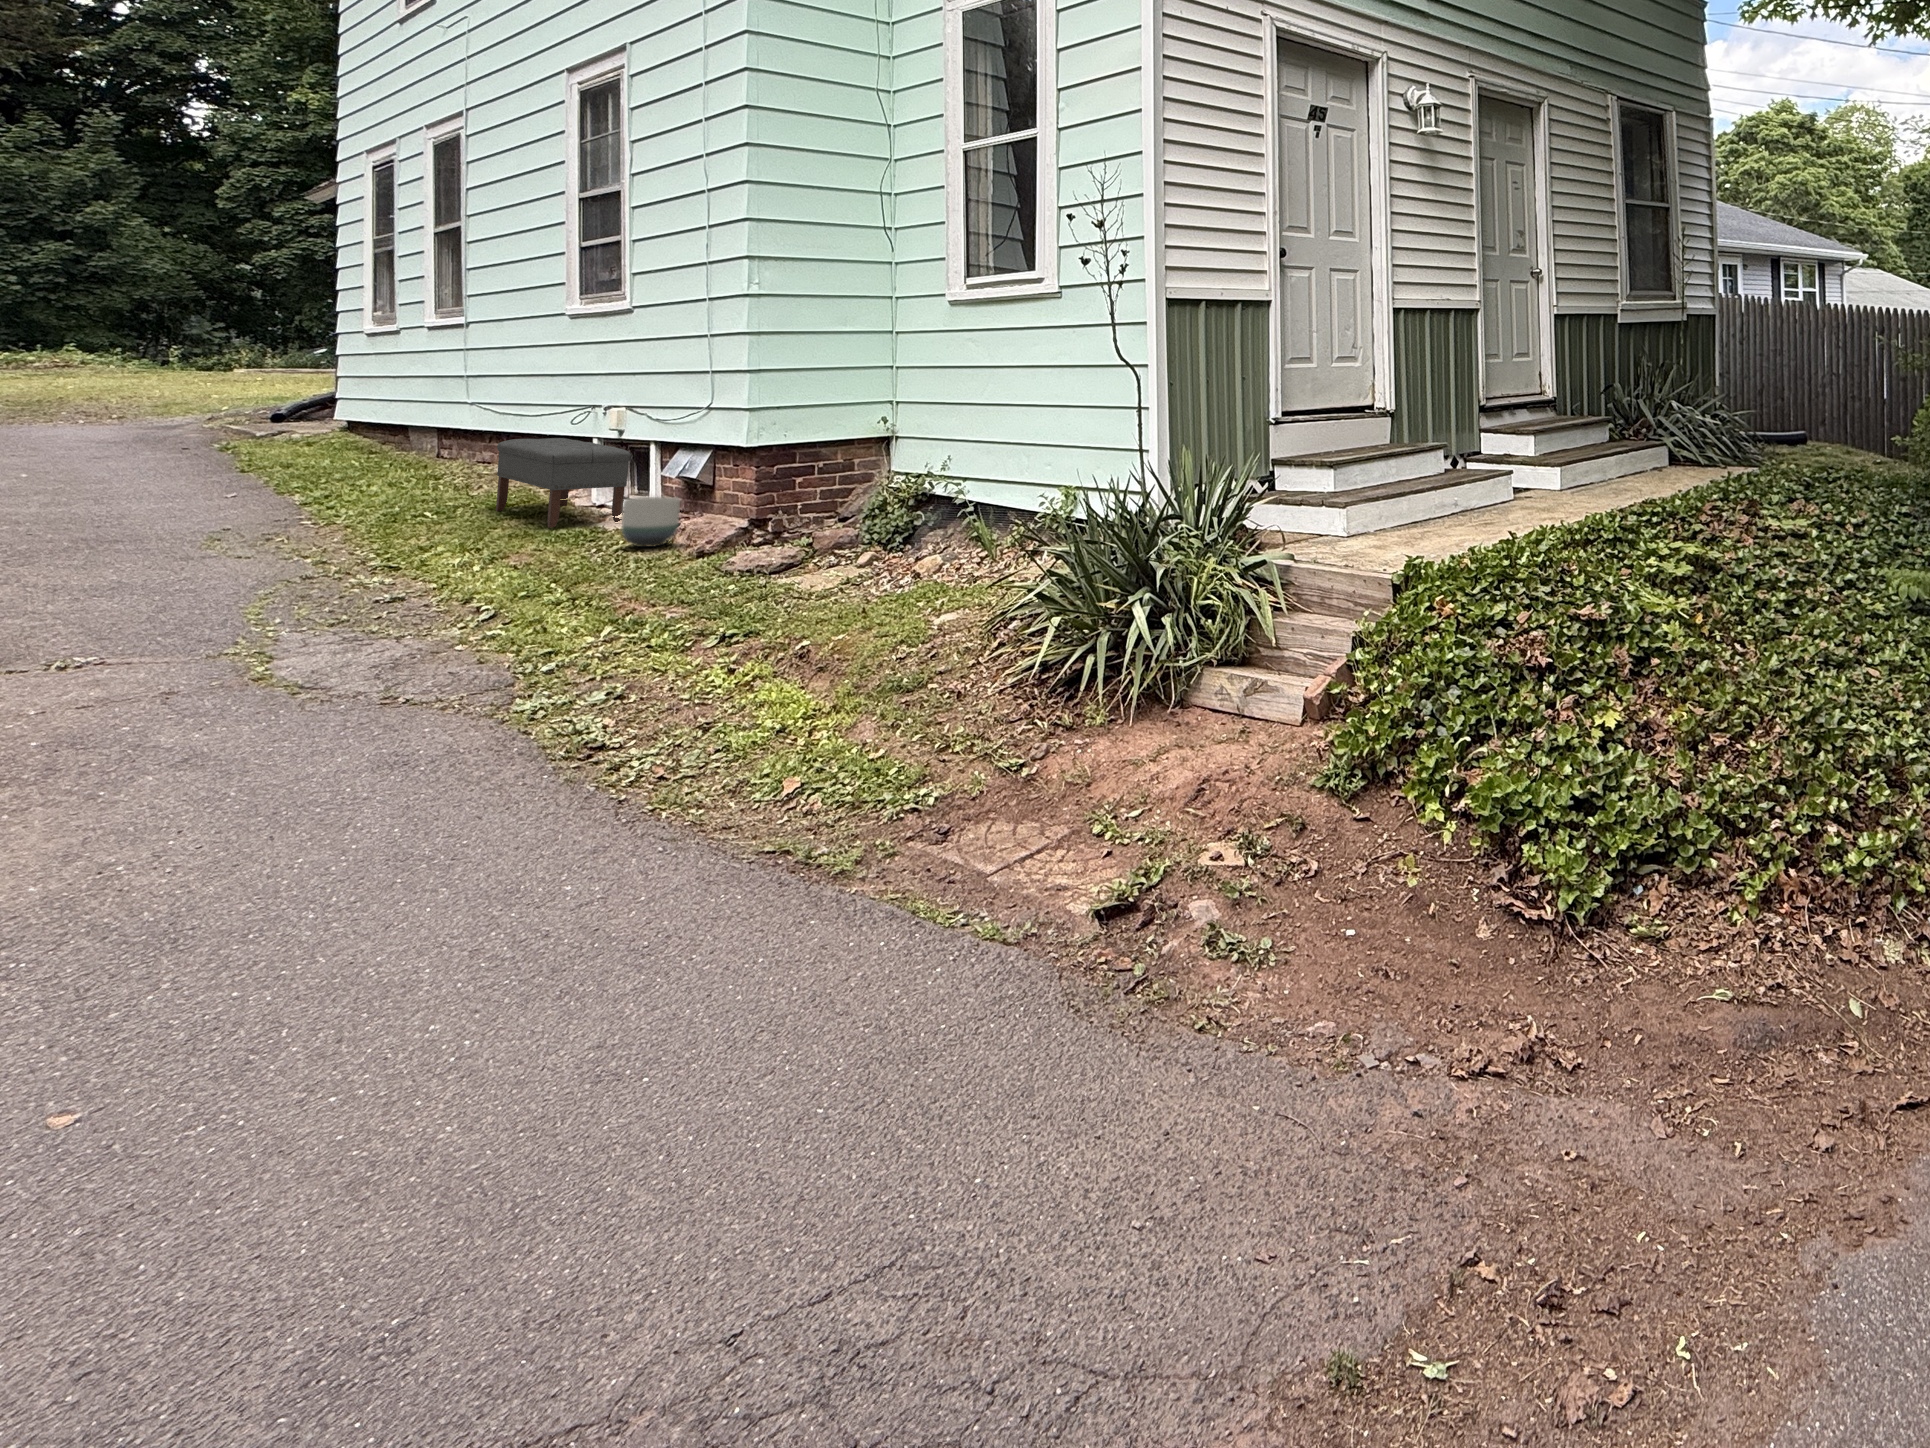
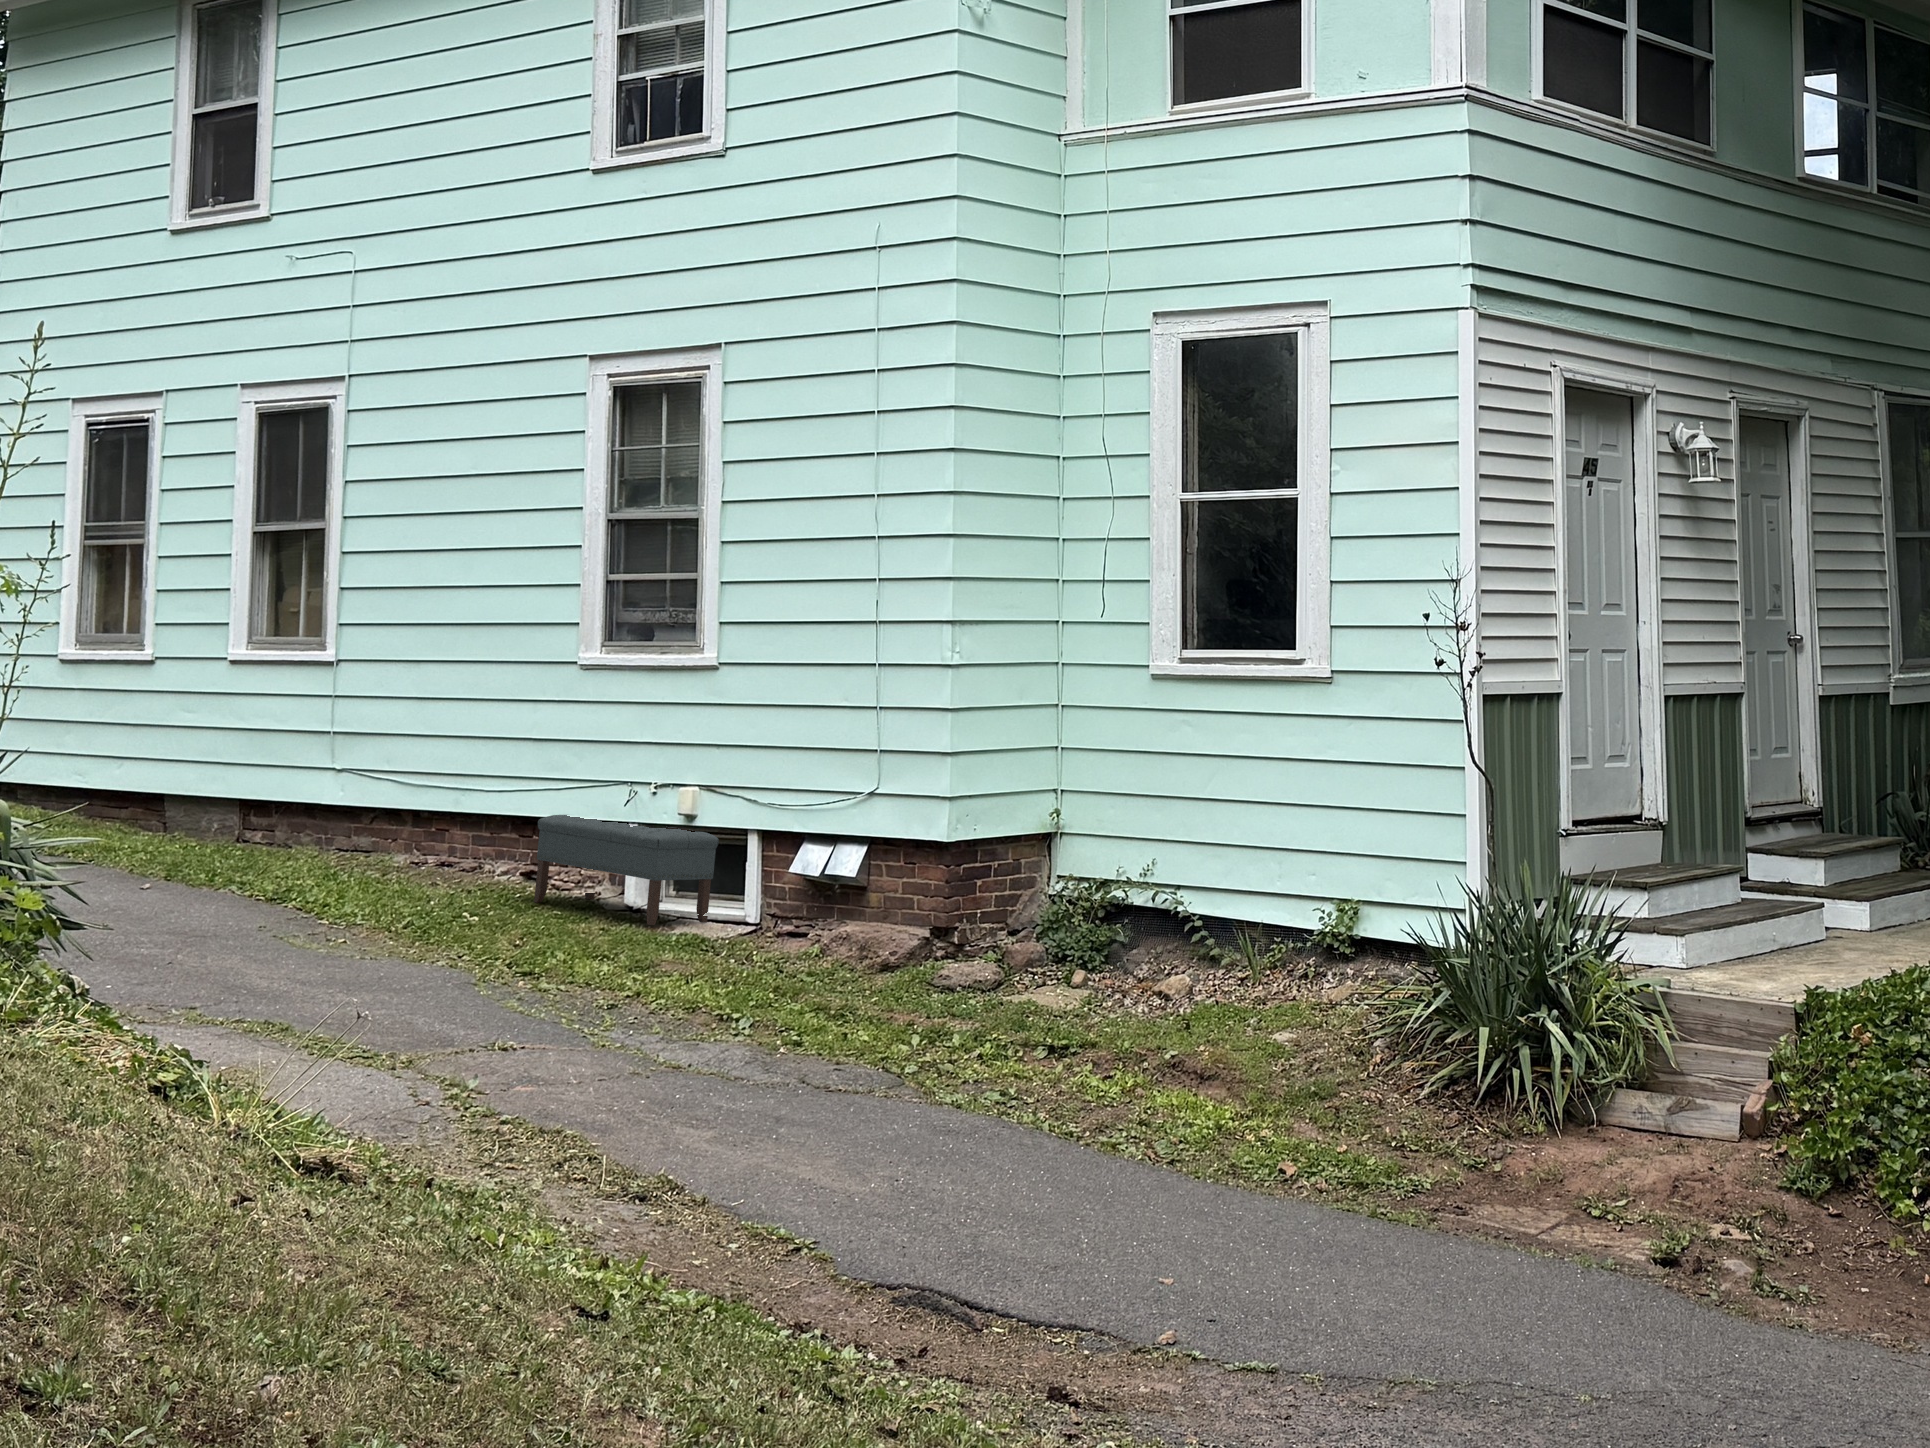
planter: present [622,497,680,547] -> none [777,893,834,952]

